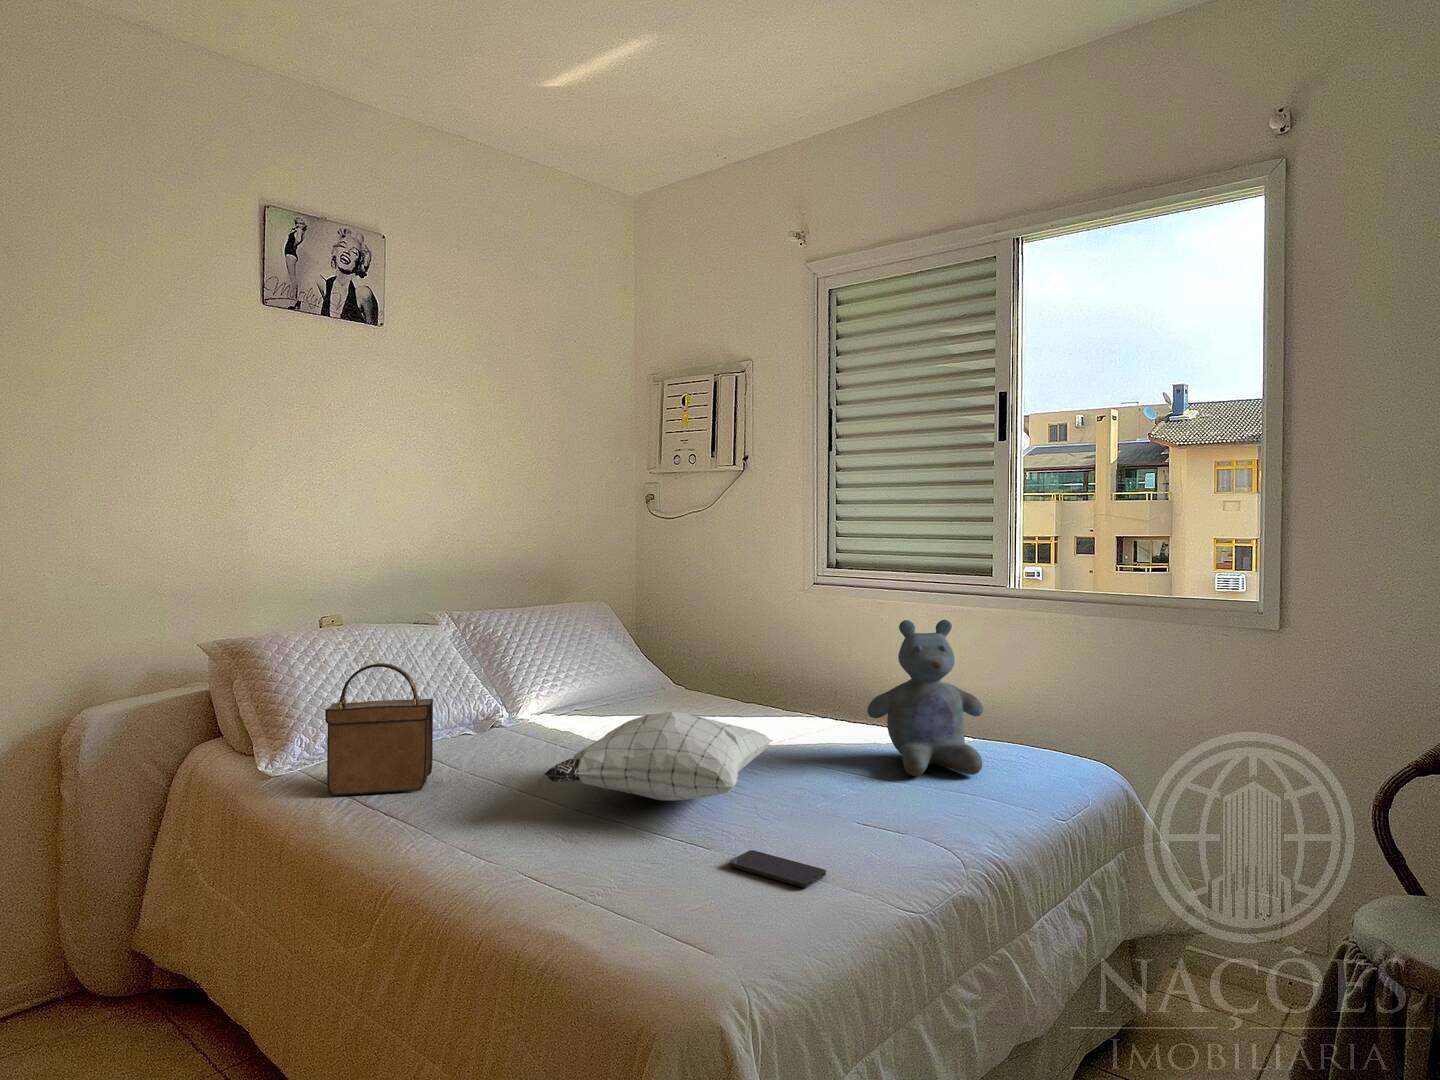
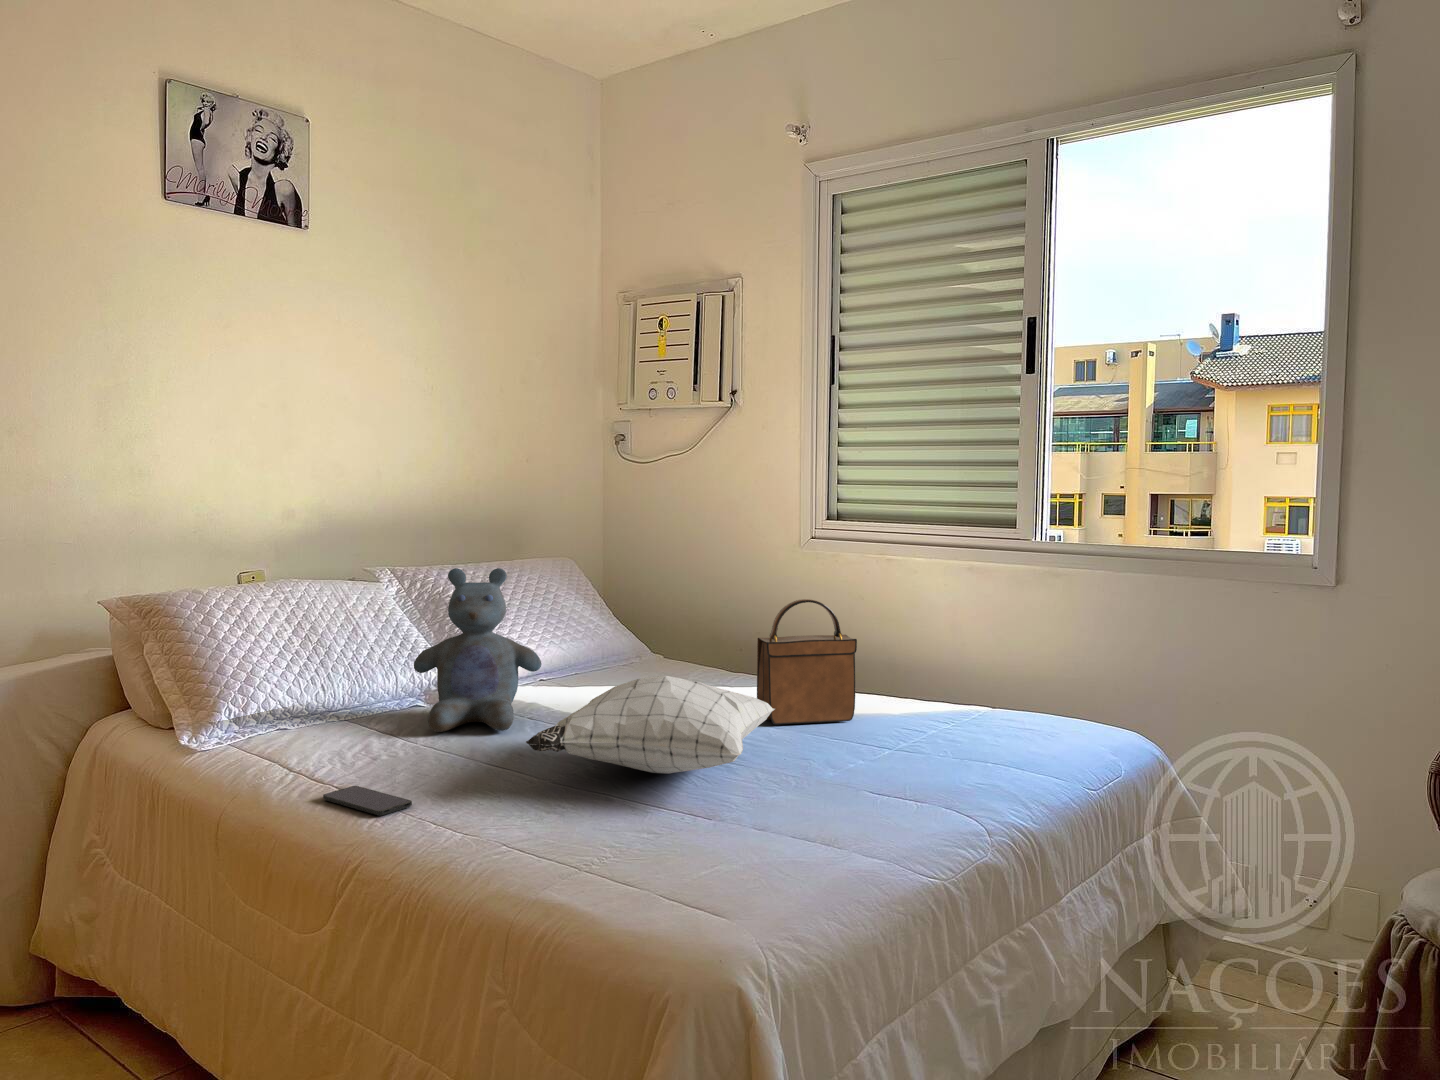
stuffed bear: present [867,620,983,776] -> present [414,568,542,732]
handbag: present [325,663,433,796] -> present [757,599,857,725]
smartphone: present [729,850,826,887] -> present [323,786,412,815]

